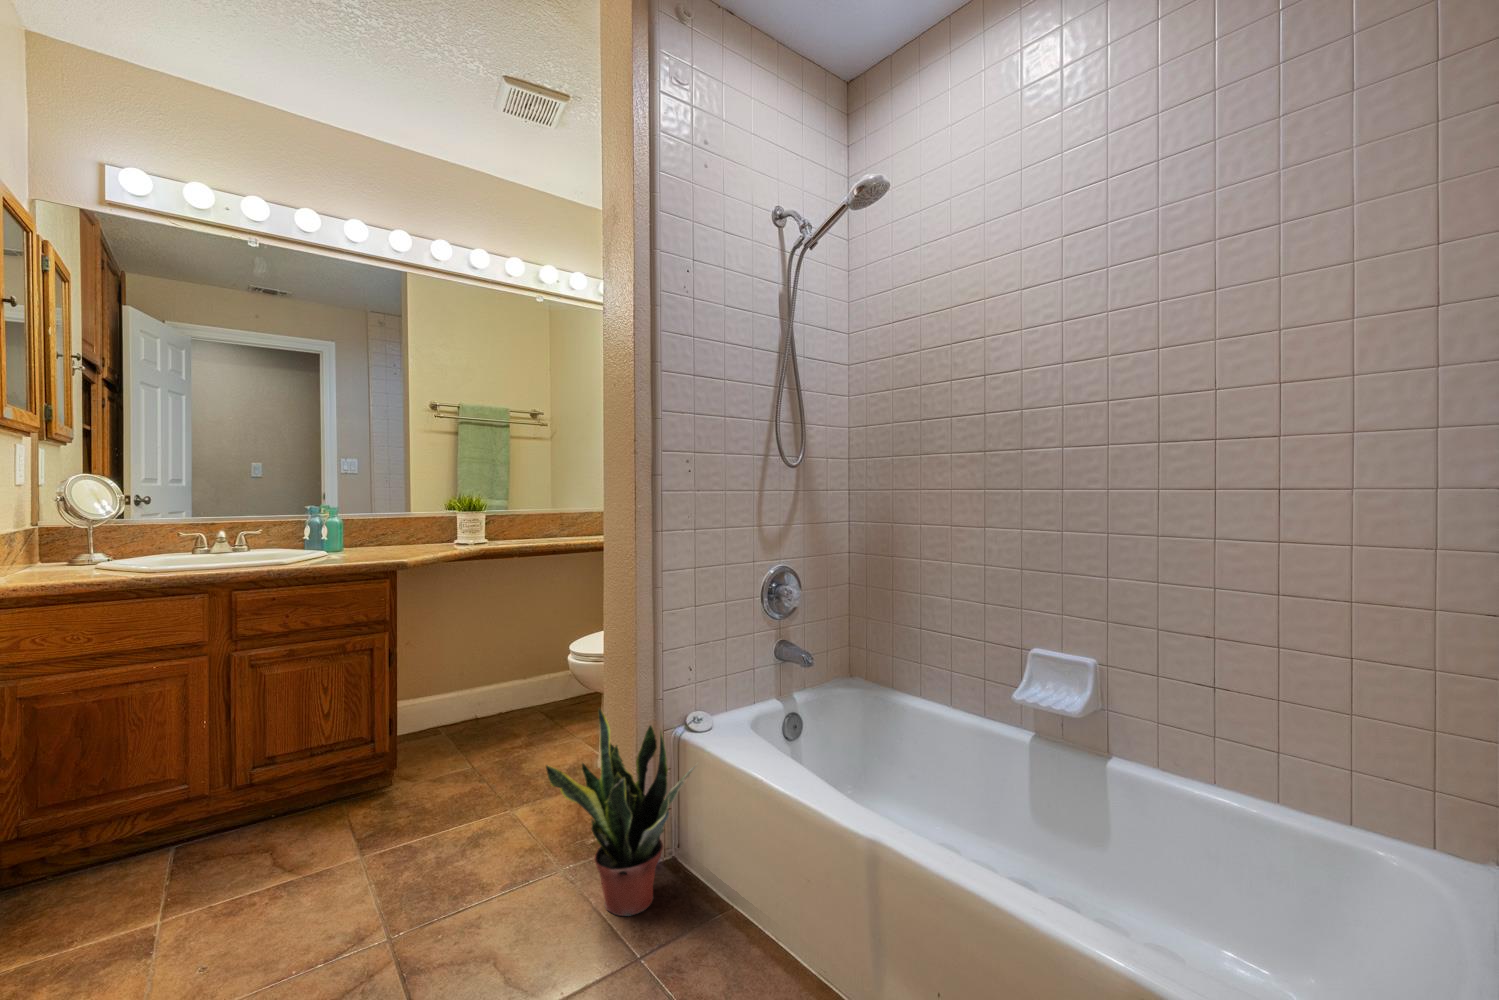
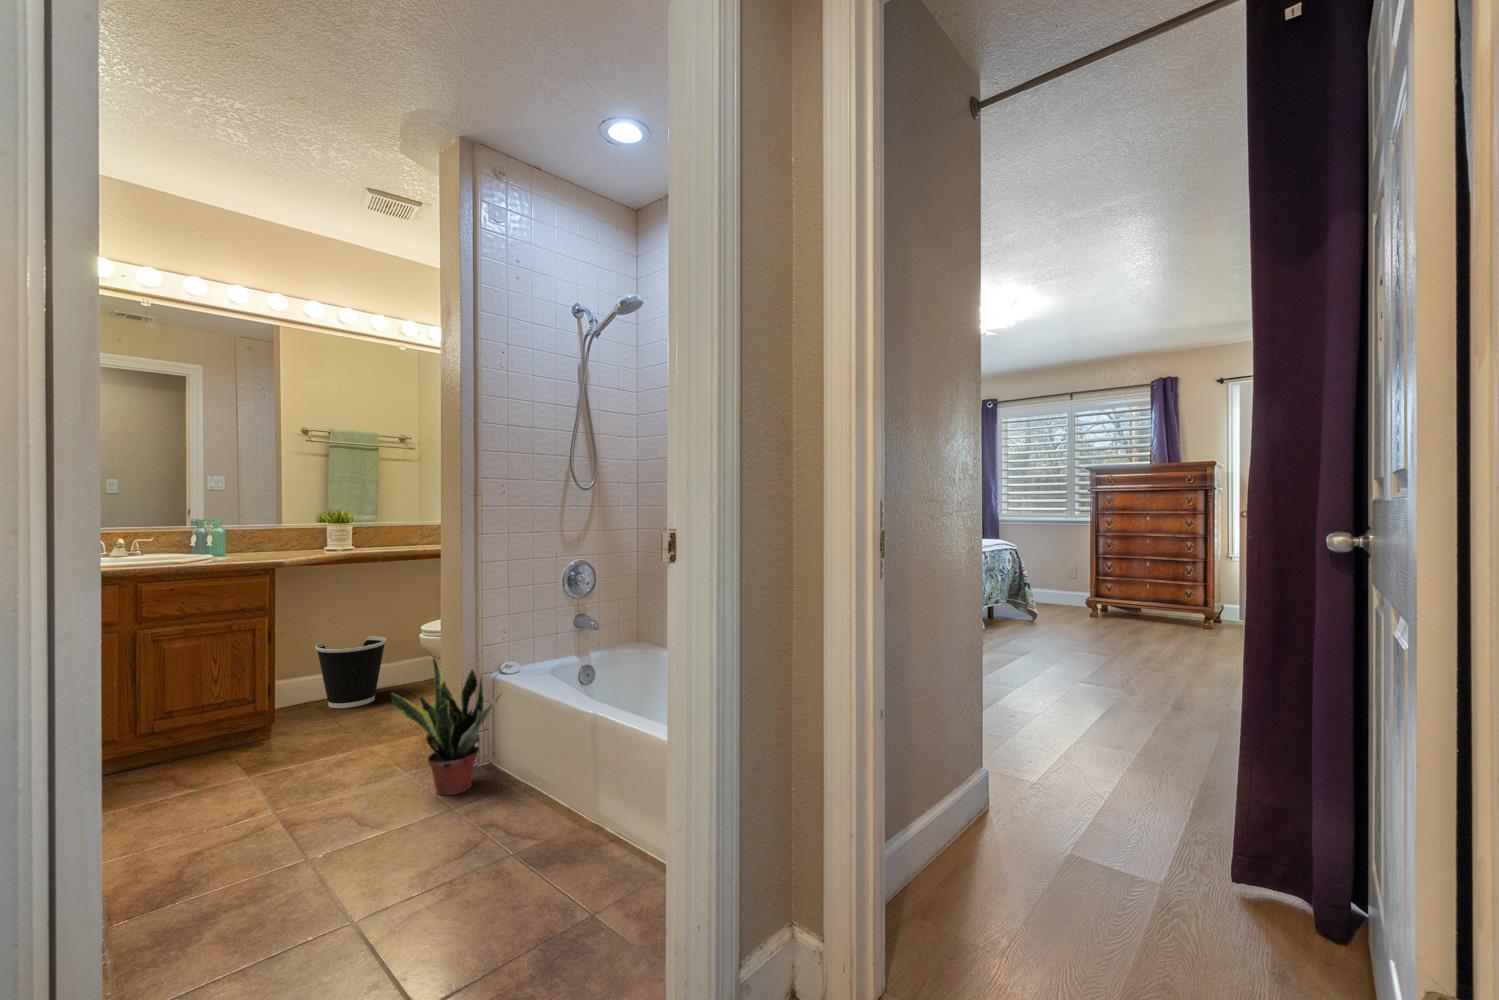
wastebasket: none [443,650,523,740] -> present [315,636,386,708]

